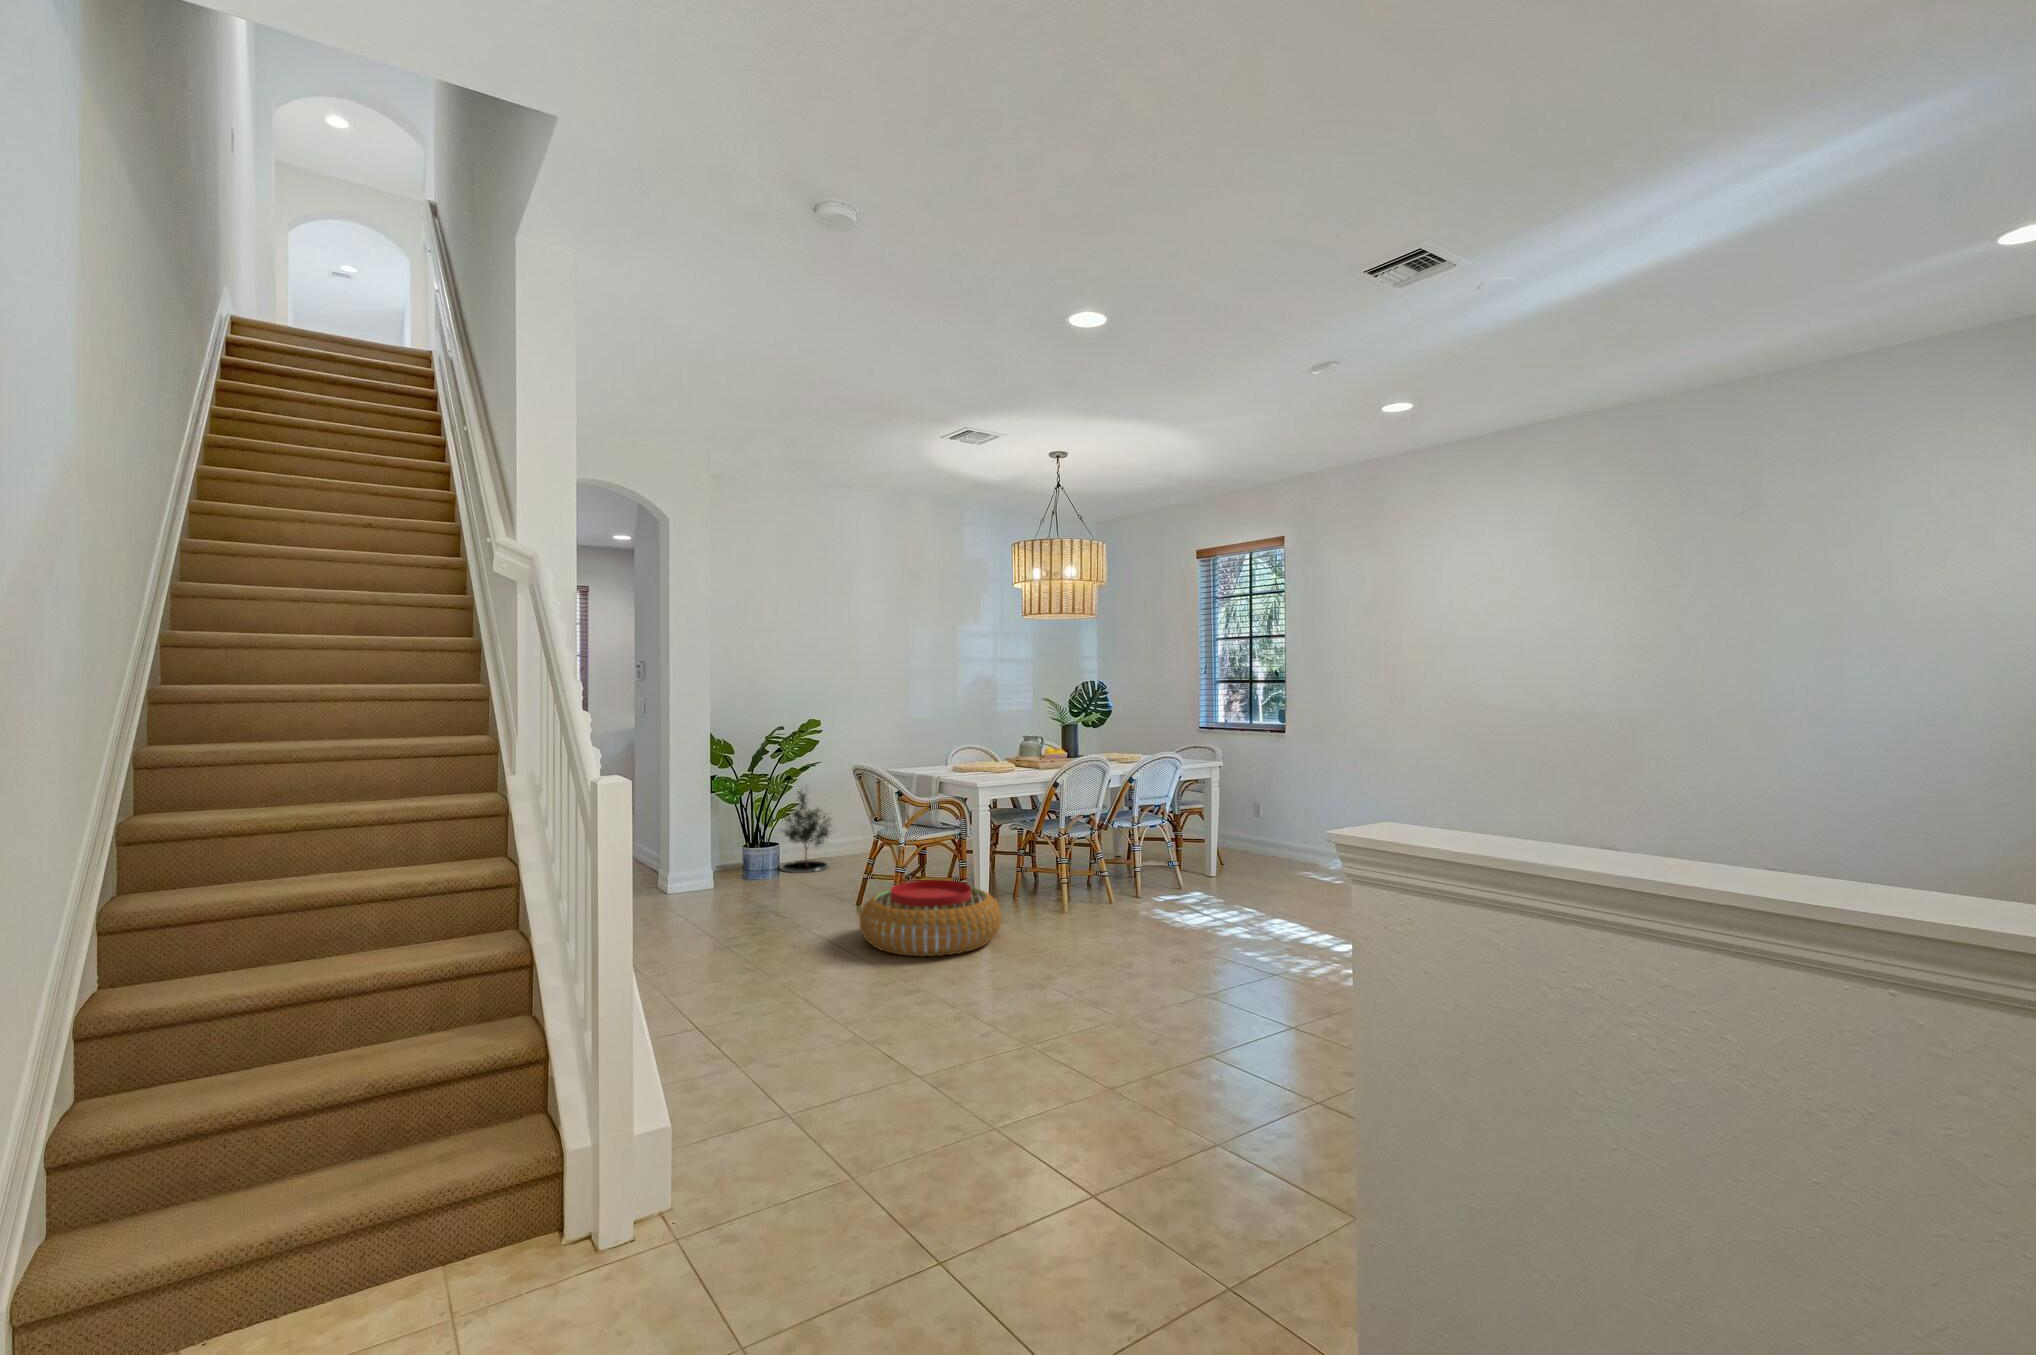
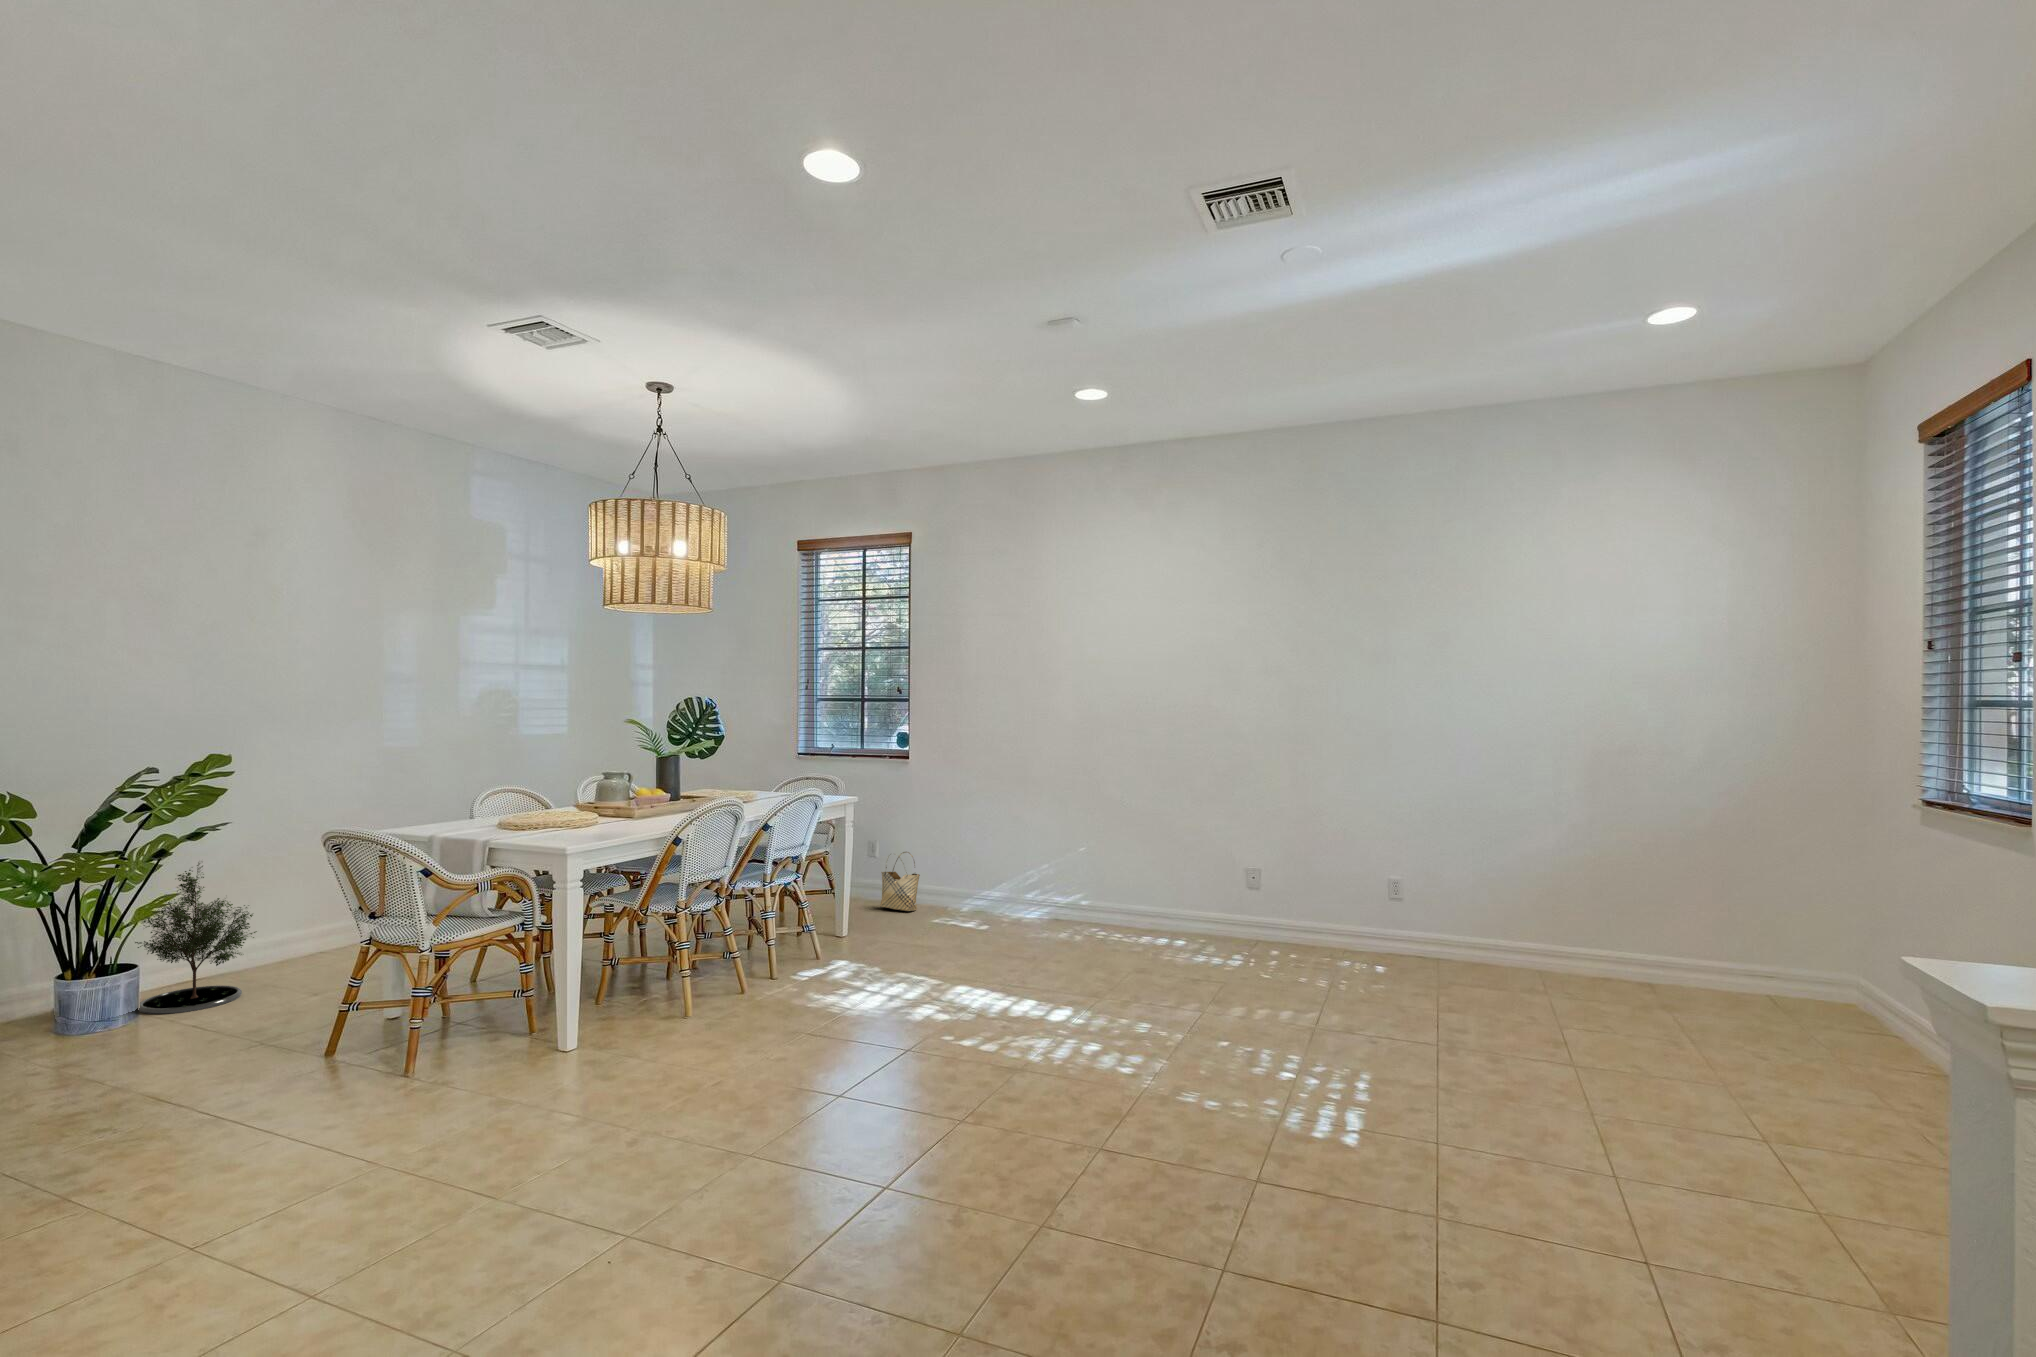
woven basket: none [1256,813,1289,864] -> present [880,852,920,911]
pouf: present [860,880,1001,956] -> none [368,1003,623,1146]

